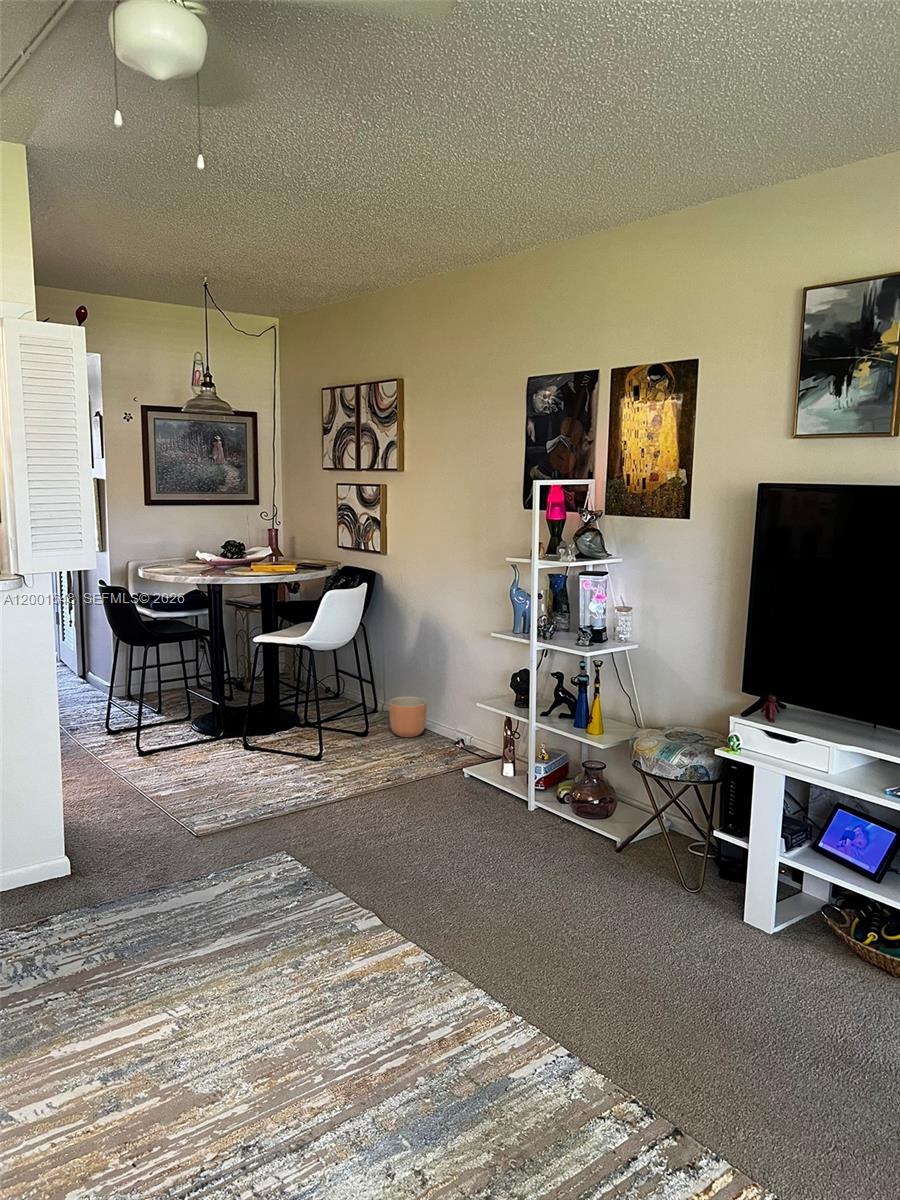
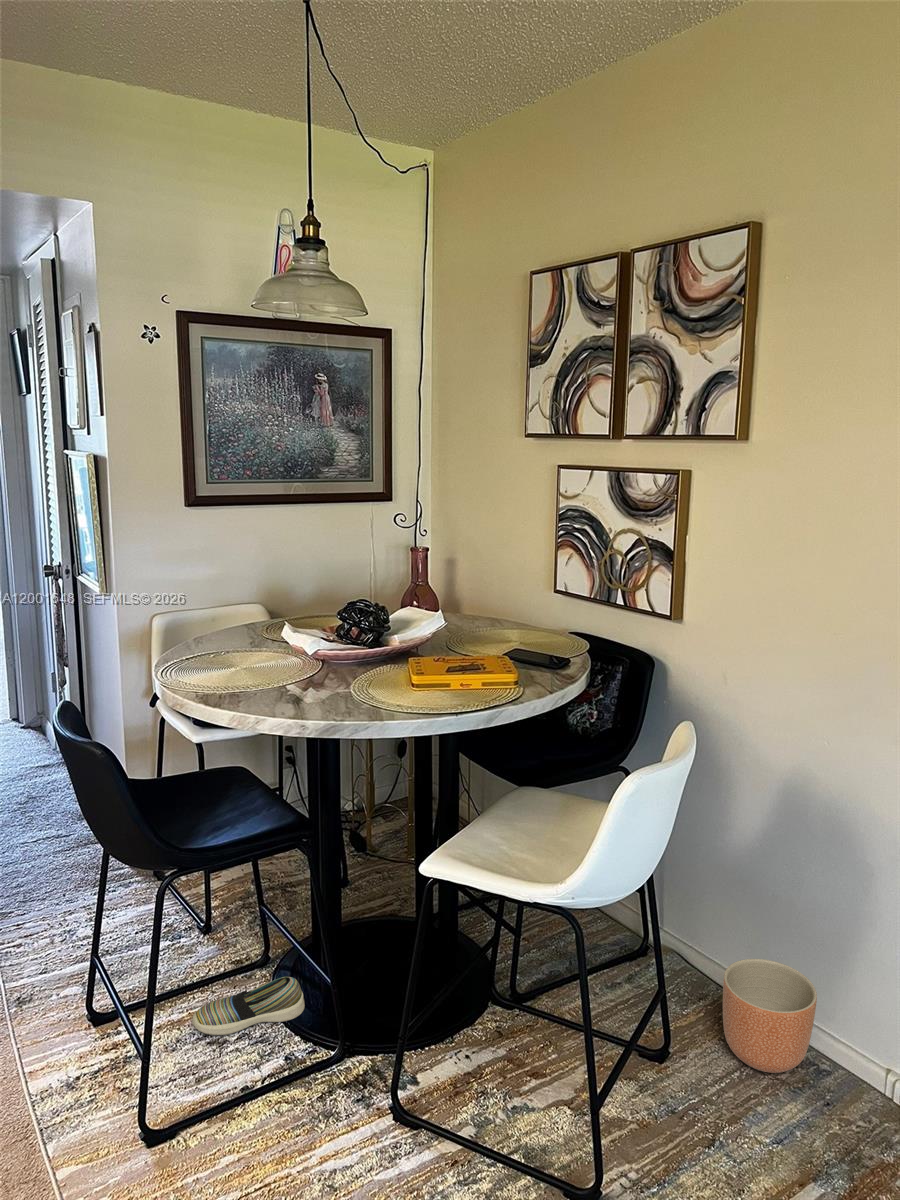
shoe: none [153,714,206,735] -> present [192,977,305,1035]

